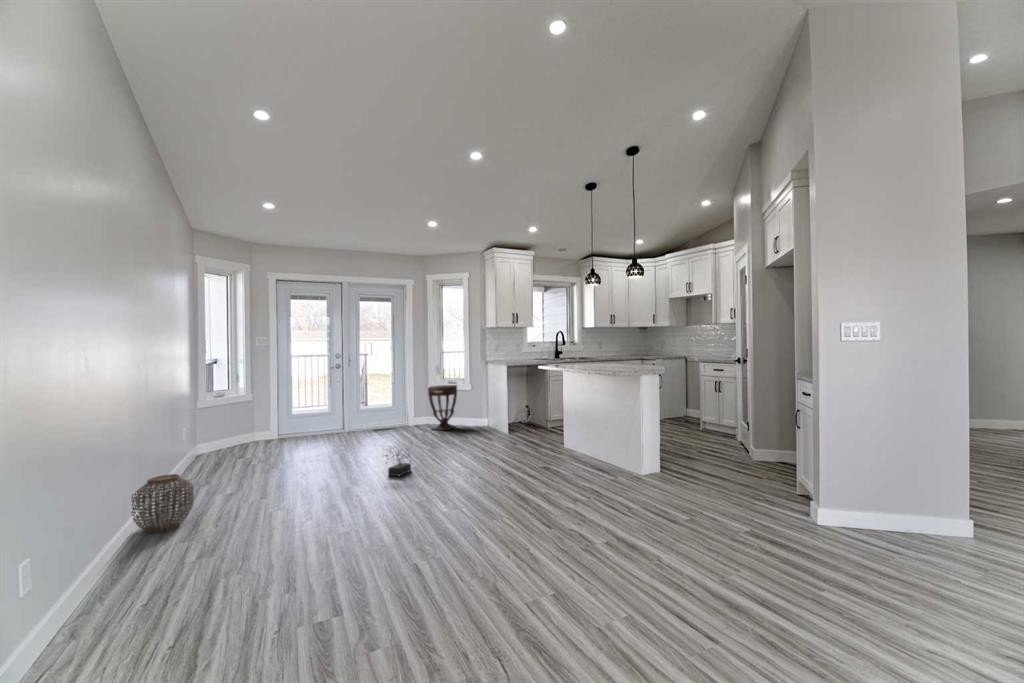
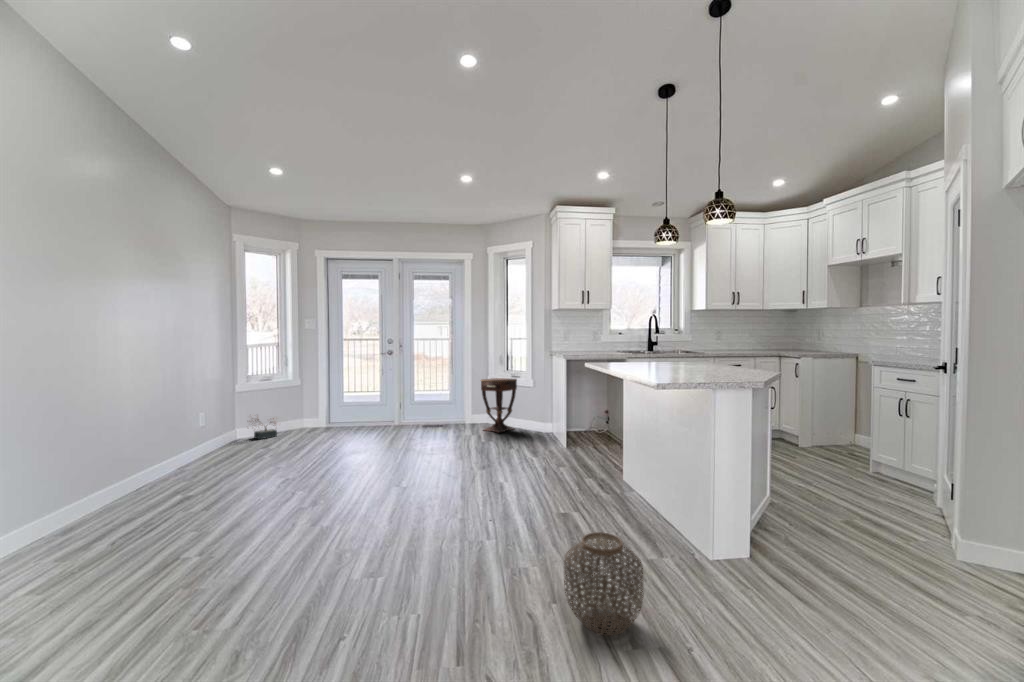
decorative plant: present [386,449,411,476] -> present [249,415,280,439]
woven basket: present [132,474,194,533] -> present [564,532,644,636]

